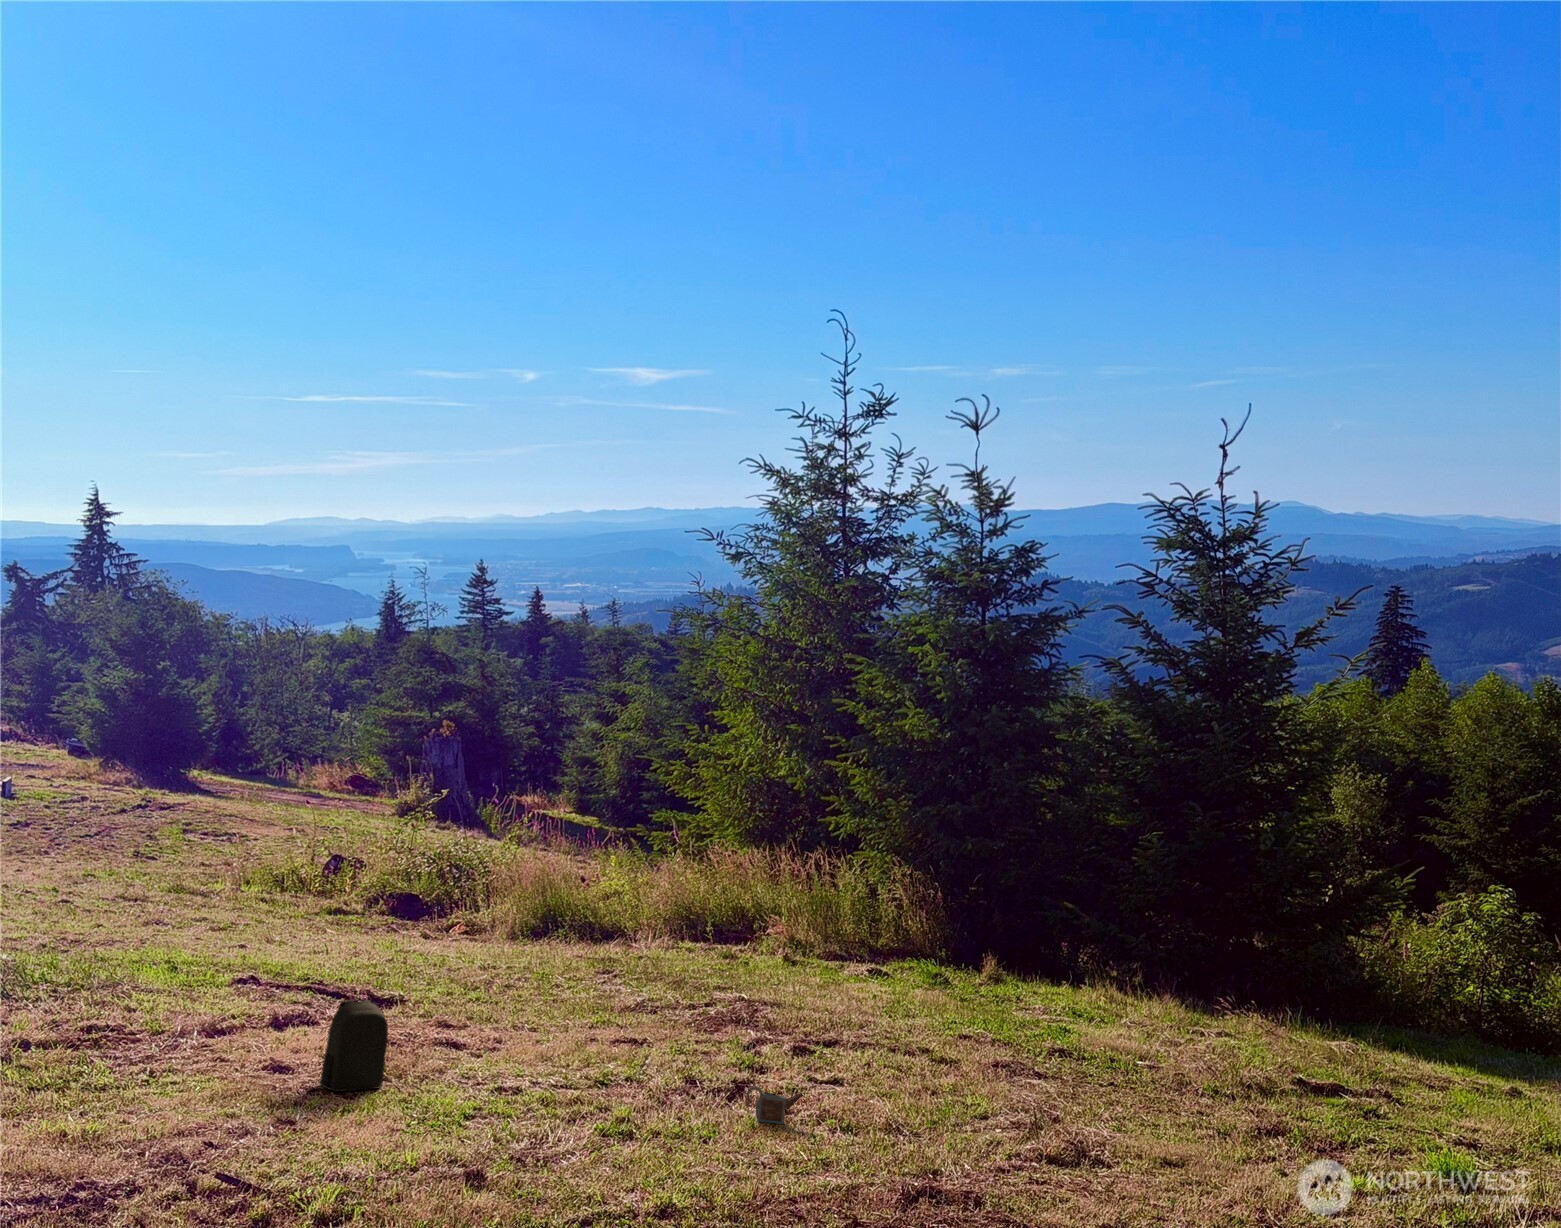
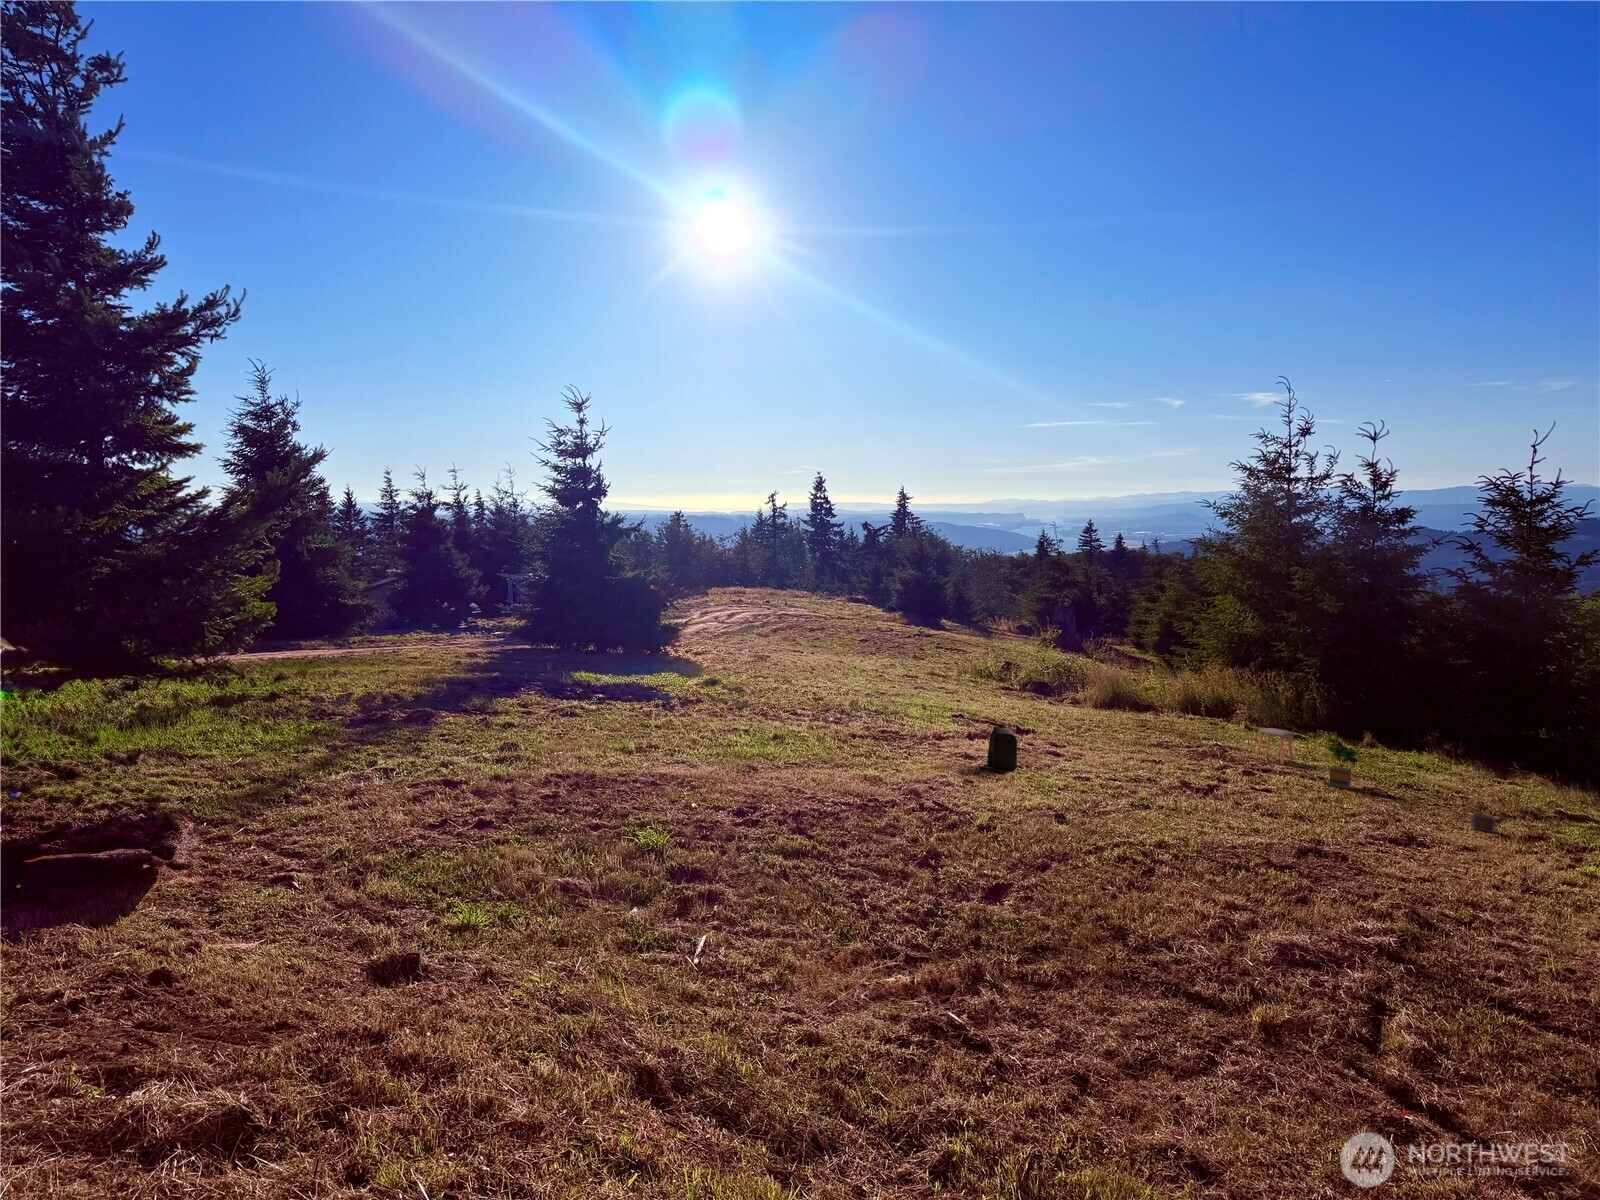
stool: none [762,963,814,1024] -> present [1255,728,1294,765]
potted tree: none [866,986,908,1056] -> present [1328,746,1359,789]
watering can: present [745,1086,804,1124] -> present [1463,808,1509,832]

